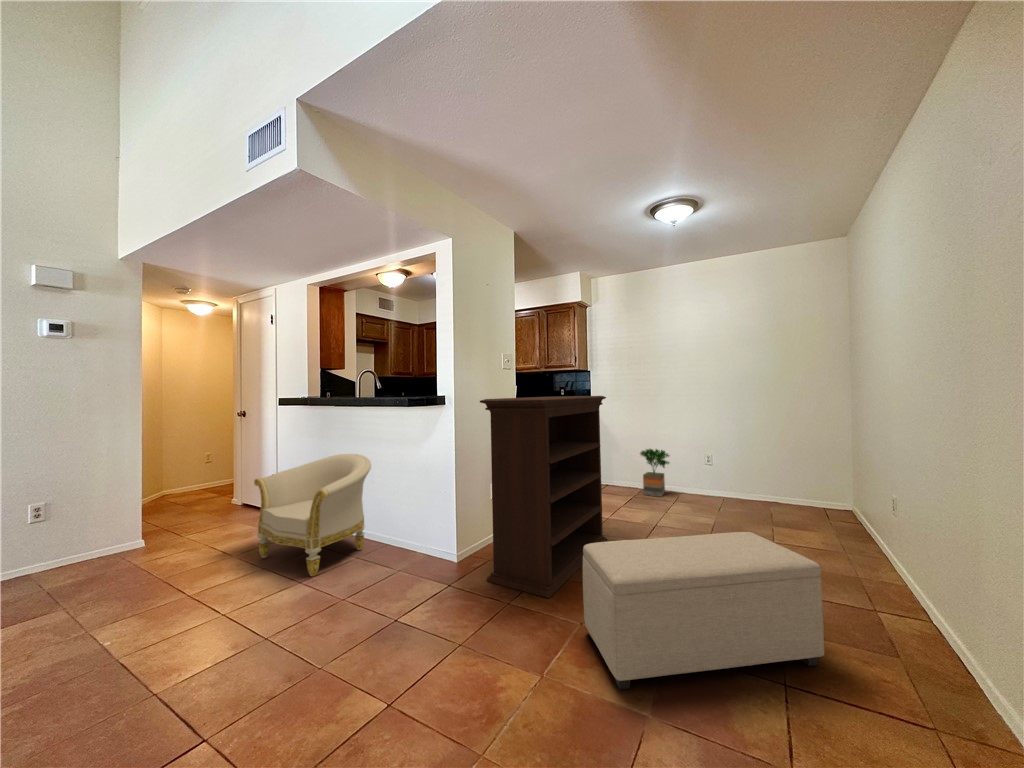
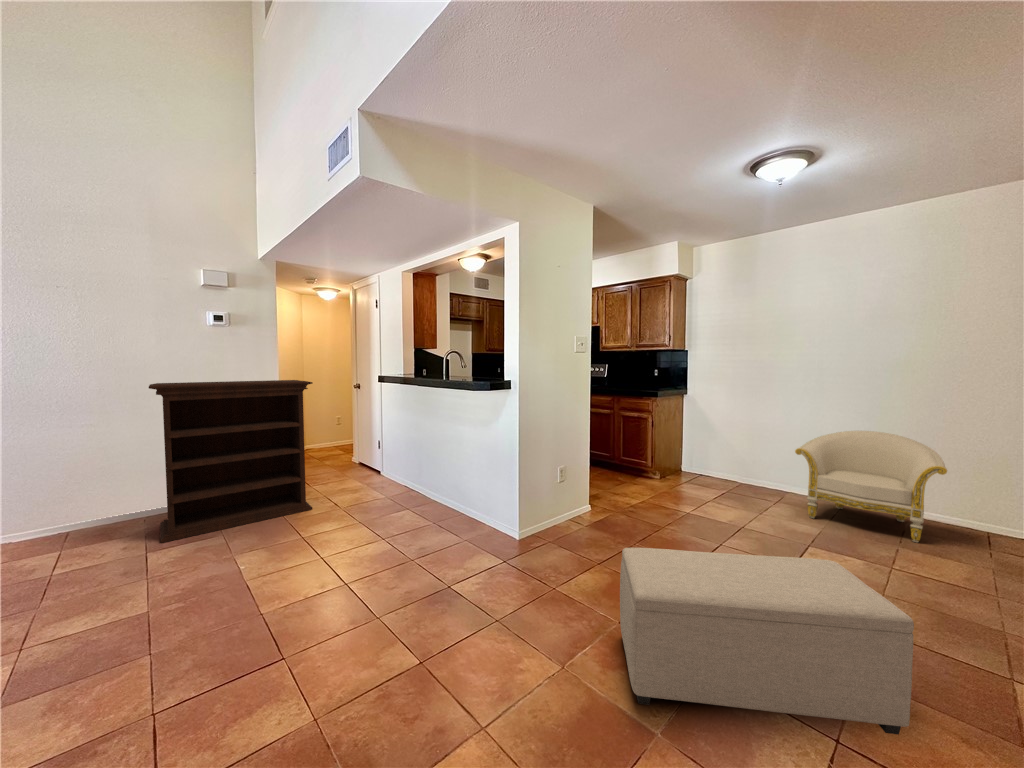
bookshelf: present [480,396,607,598] -> present [149,380,312,543]
potted tree: present [640,449,669,497] -> none [738,439,777,495]
armchair: present [254,454,371,576] -> present [795,431,947,542]

